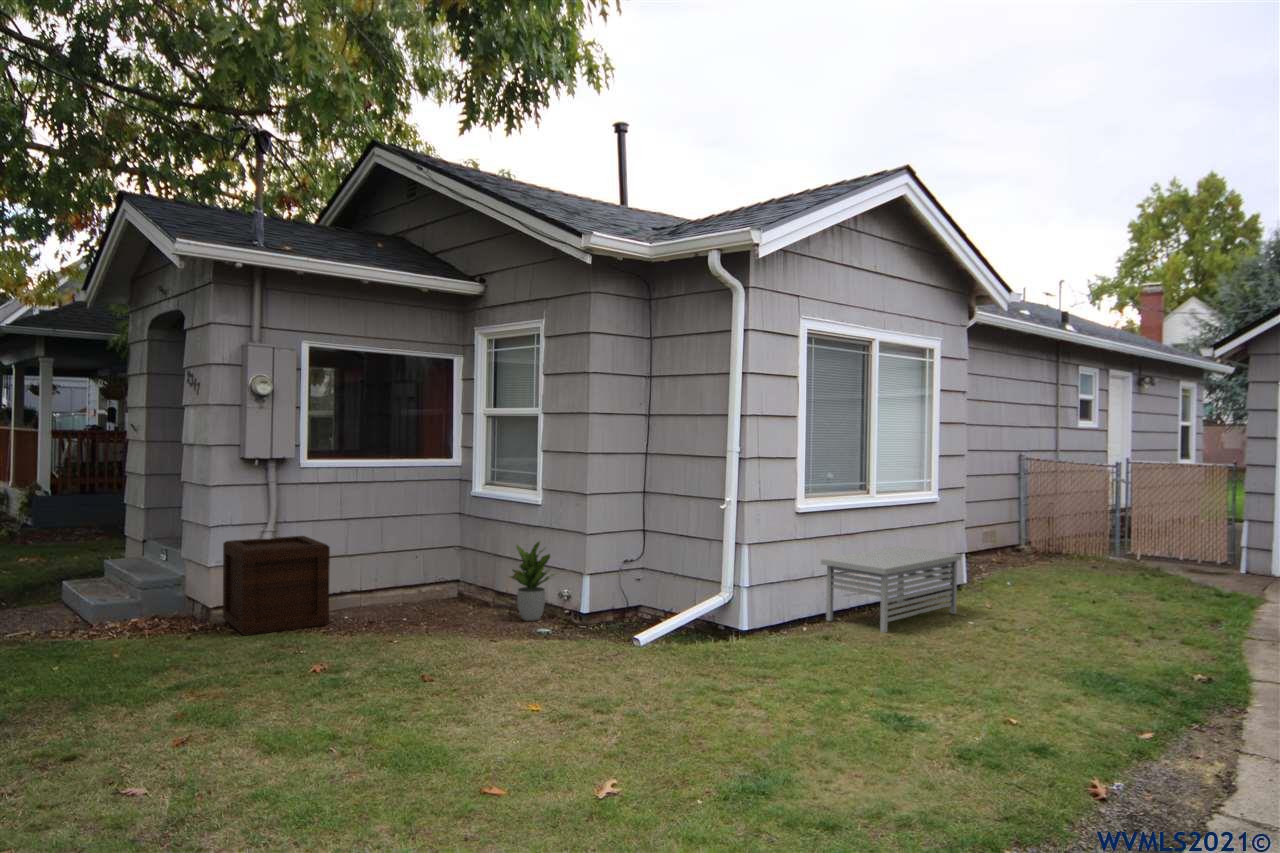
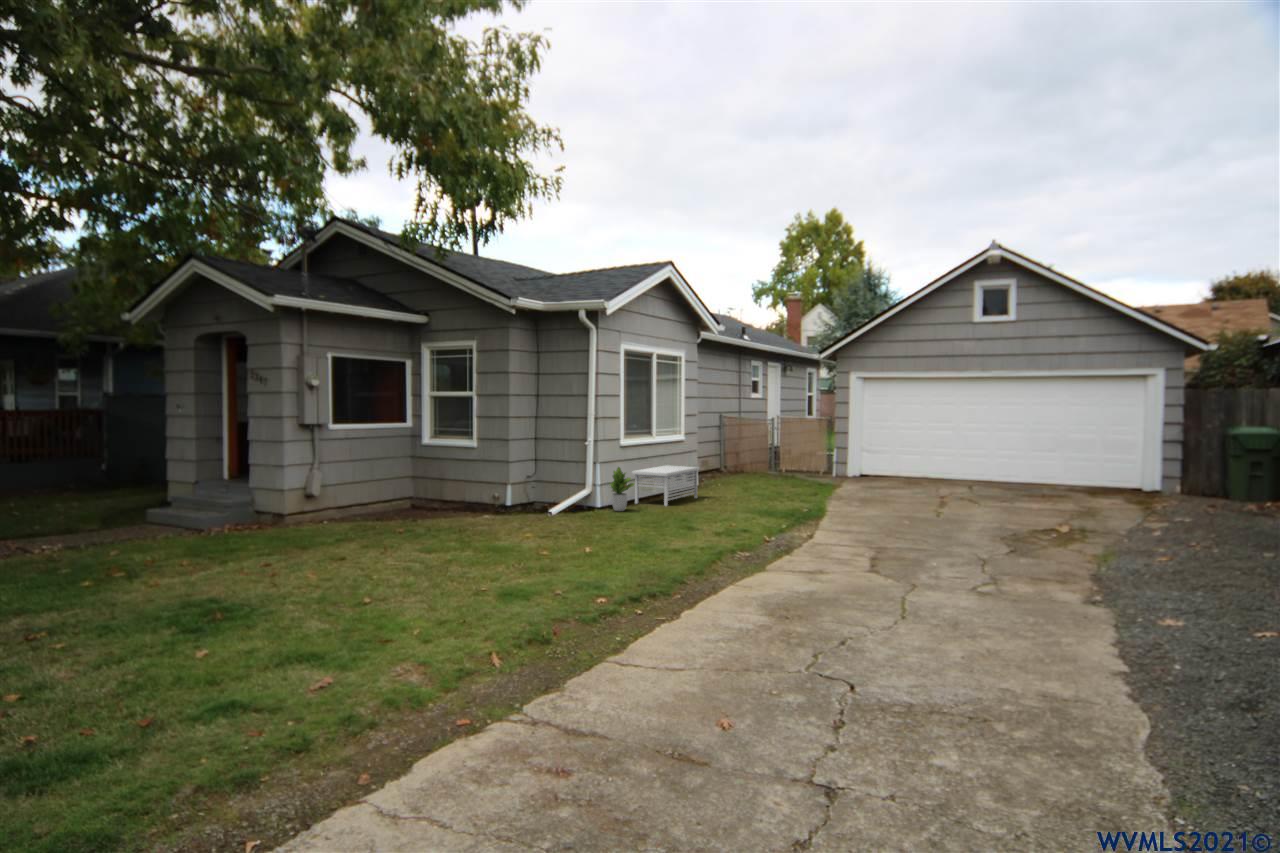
wooden crate: present [223,536,330,635] -> none [294,470,365,525]
potted plant: present [510,542,555,621] -> present [610,467,635,511]

